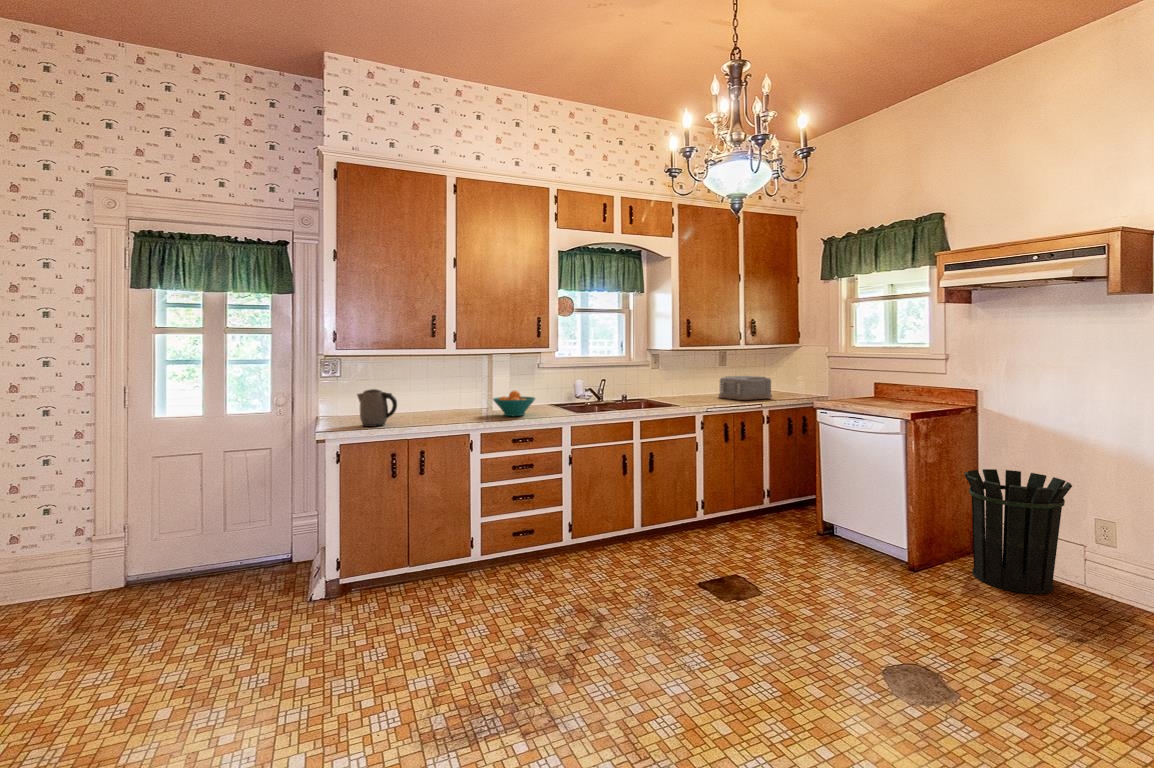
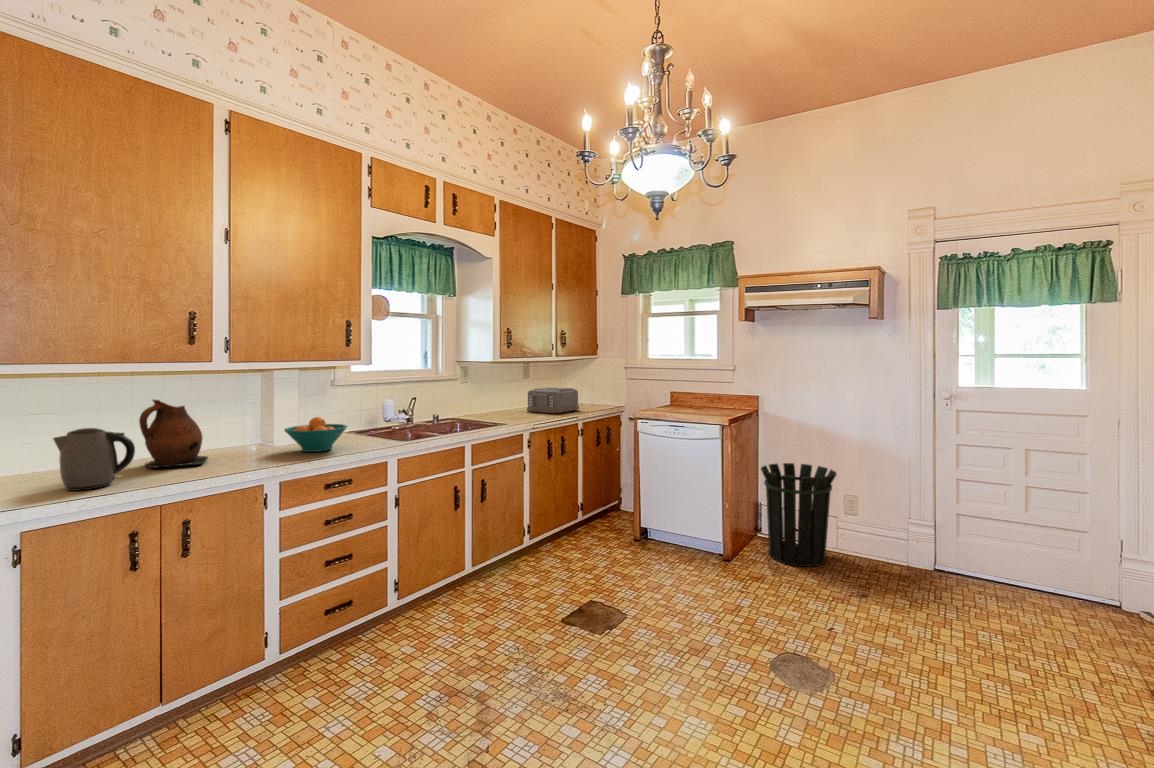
ceramic pitcher: none [406,374,447,419] -> present [139,400,208,468]

